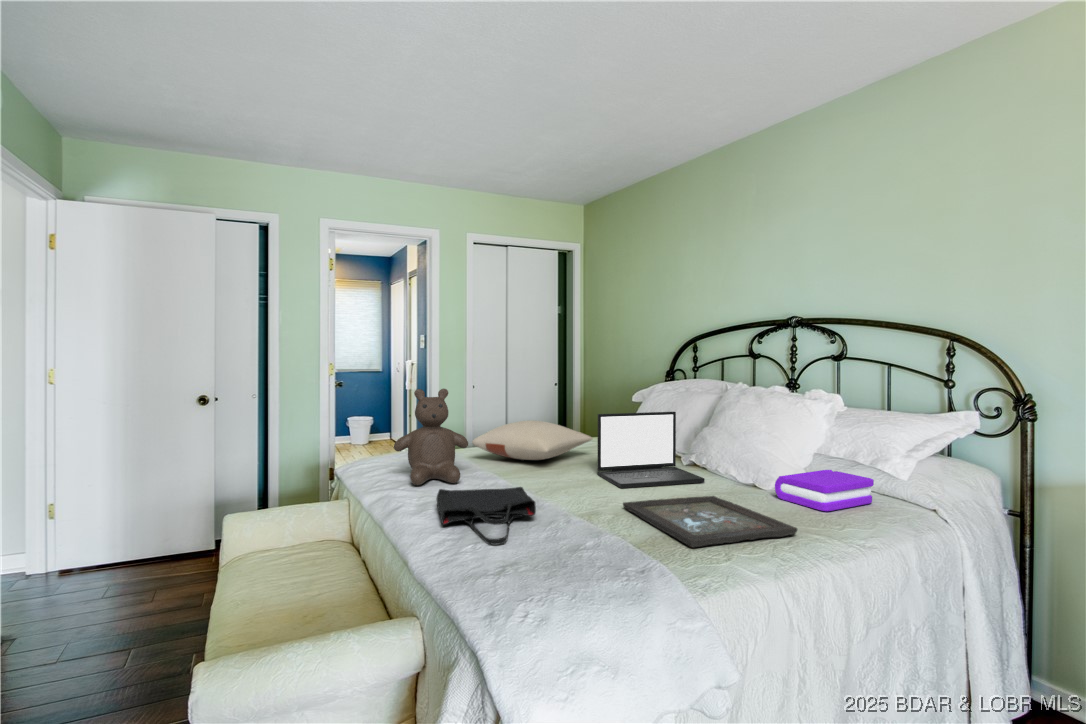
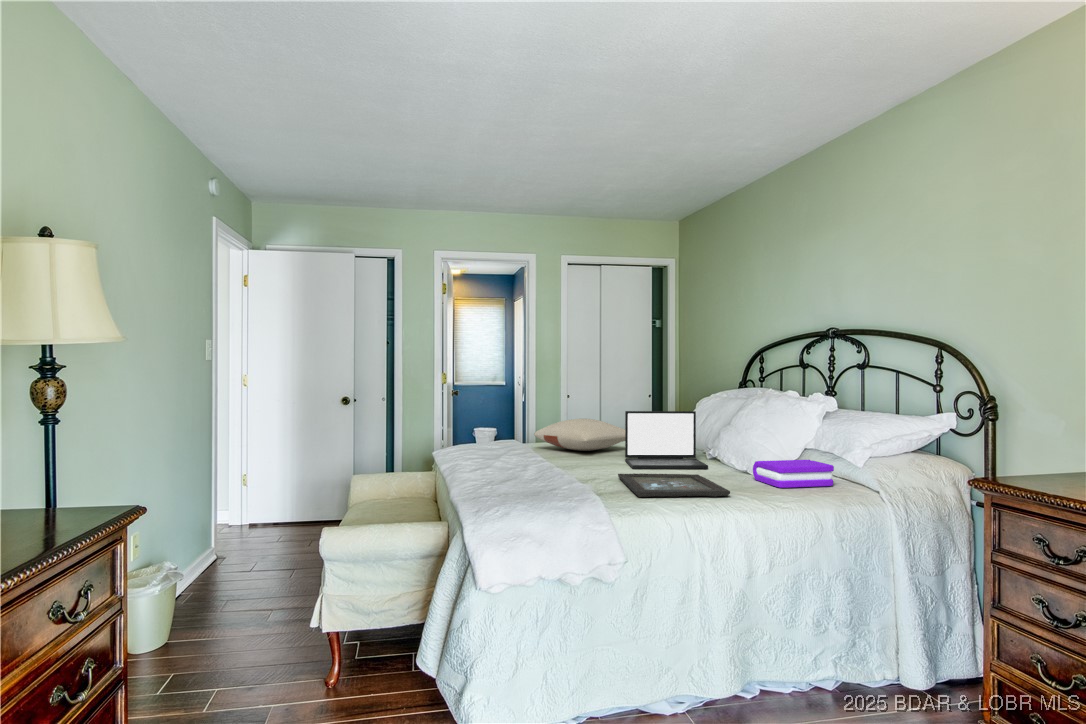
teddy bear: present [394,389,468,485] -> none [466,389,523,460]
tote bag: present [437,487,536,545] -> none [479,458,549,488]

